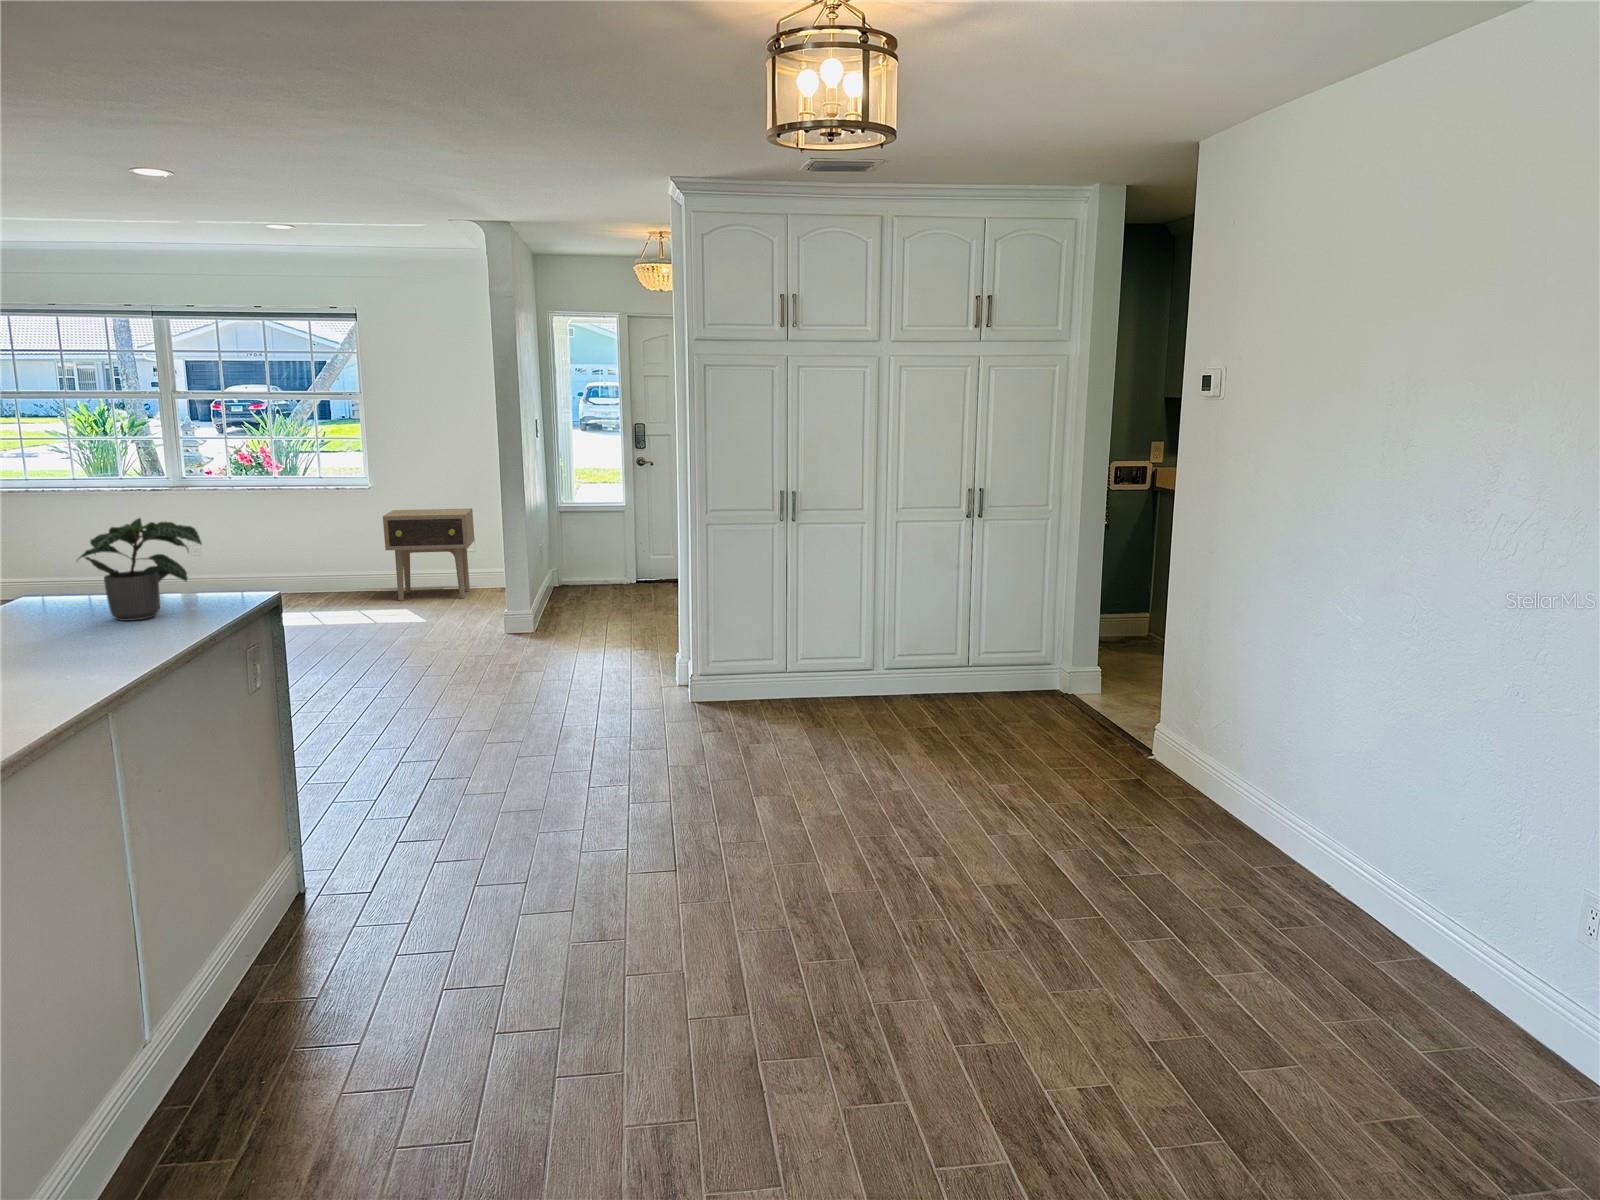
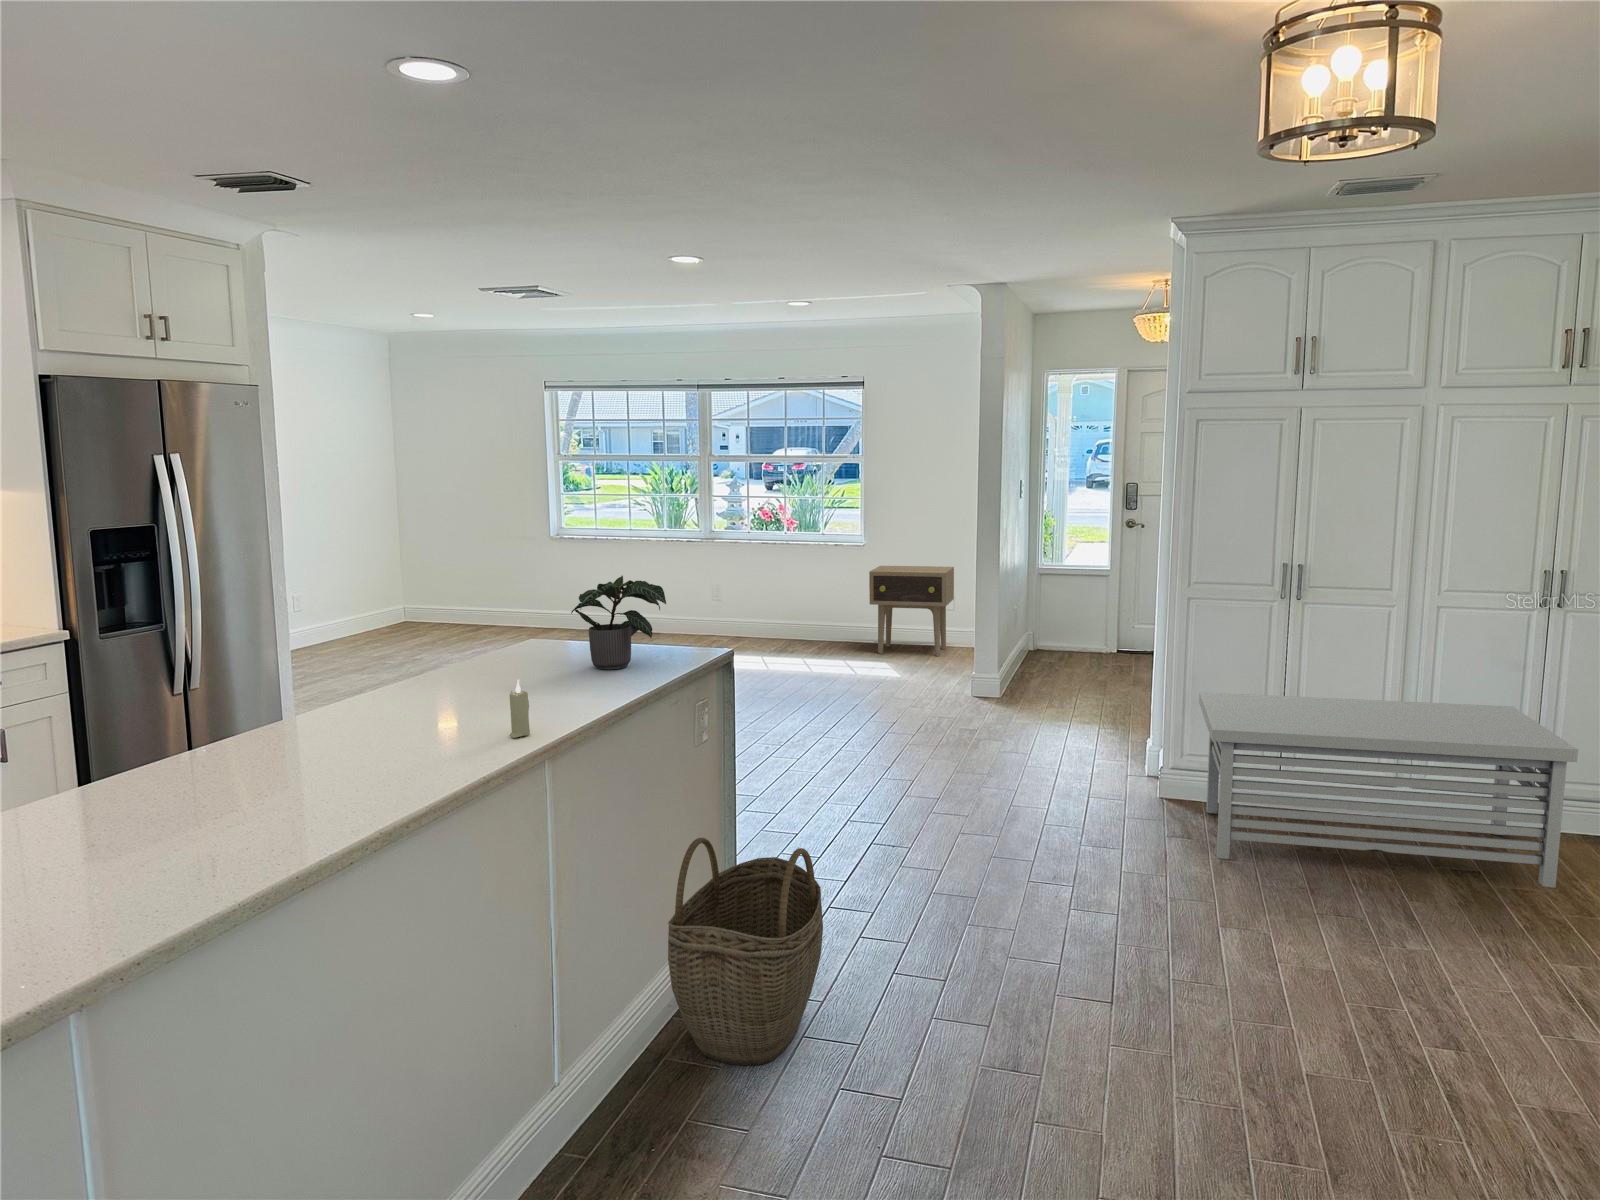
storage bench: none [719,596,992,744] -> present [1199,692,1578,888]
candle: none [38,629,68,694] -> present [509,679,530,738]
woven basket: none [242,777,408,1000] -> present [668,838,823,1065]

